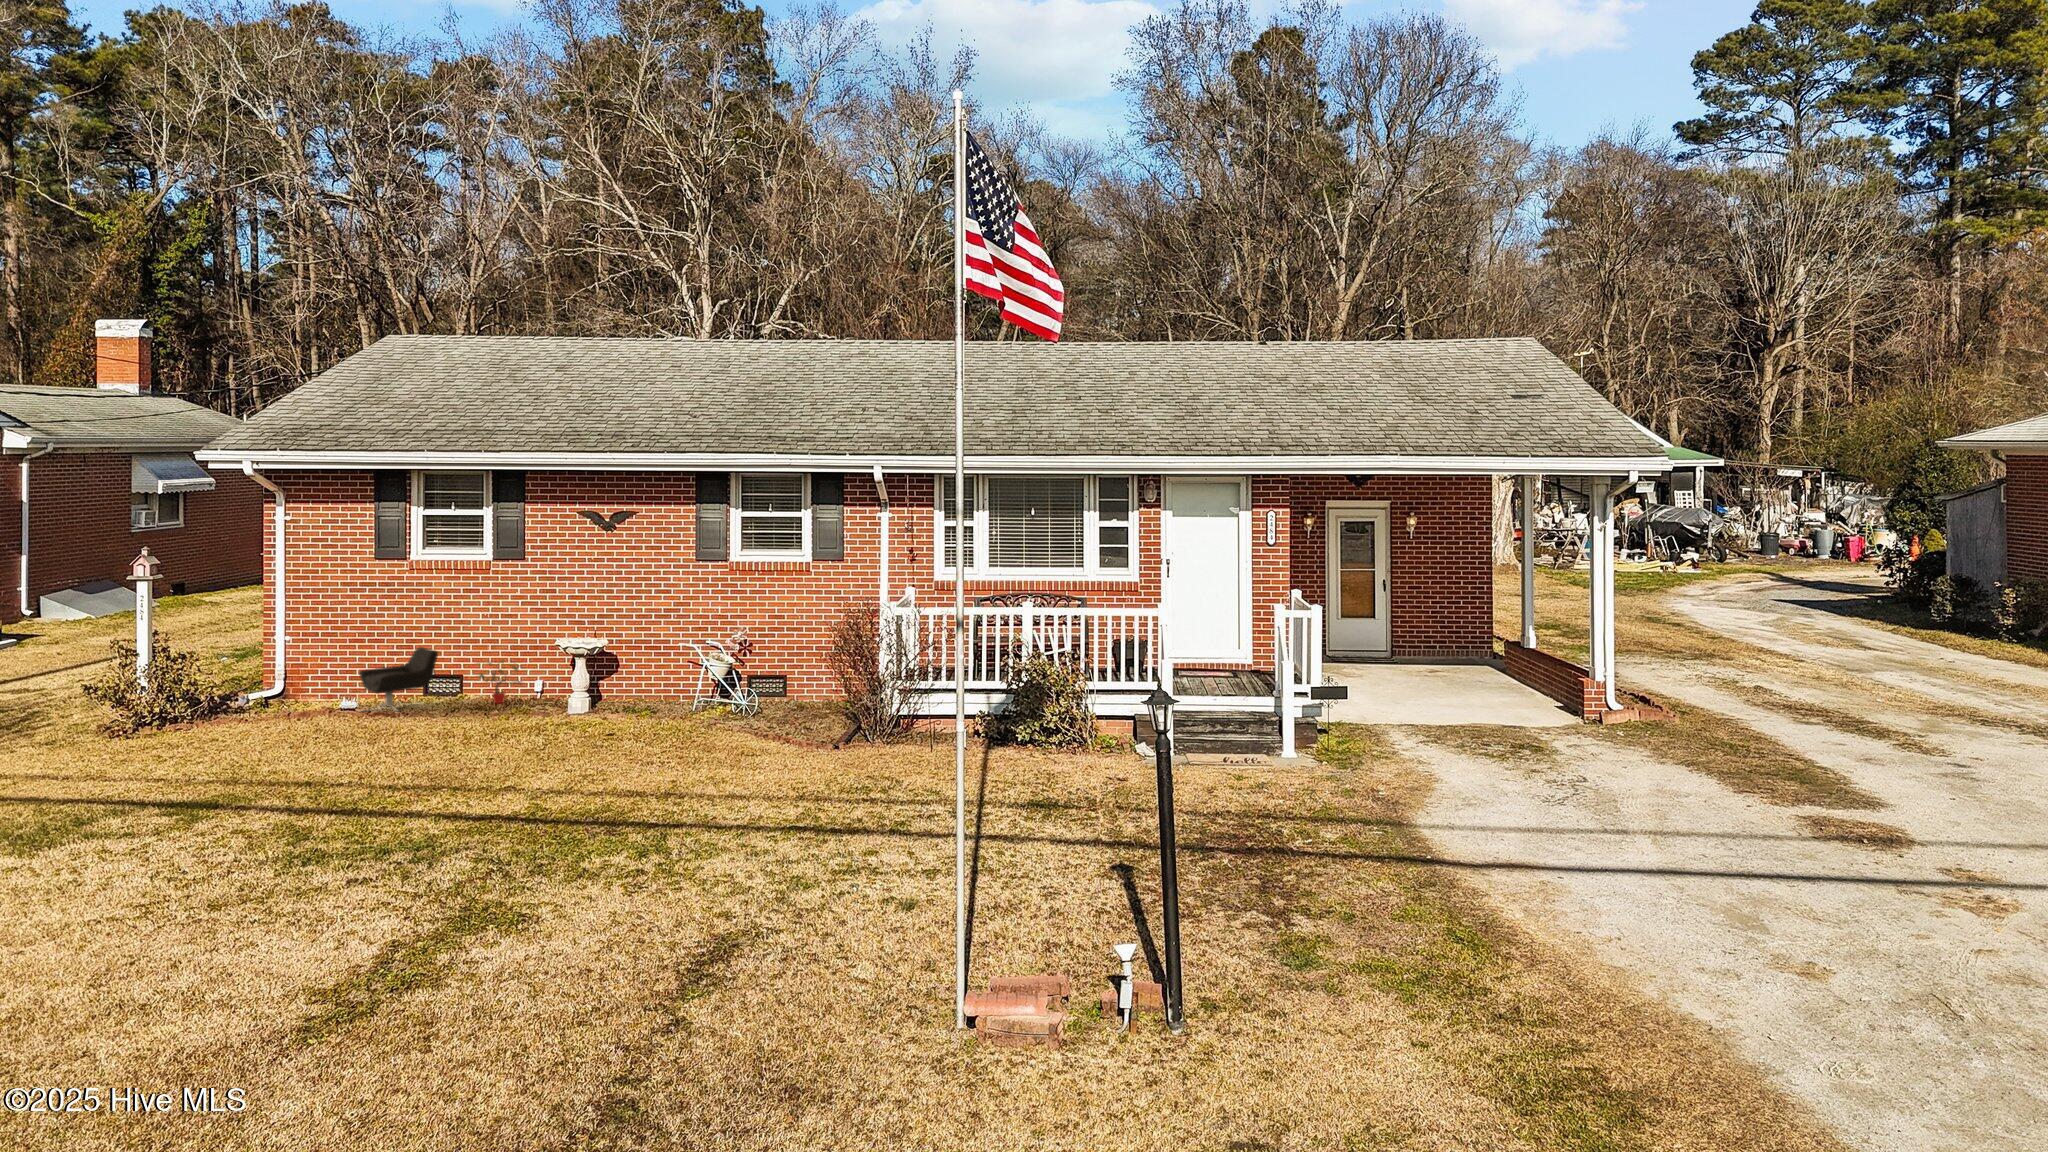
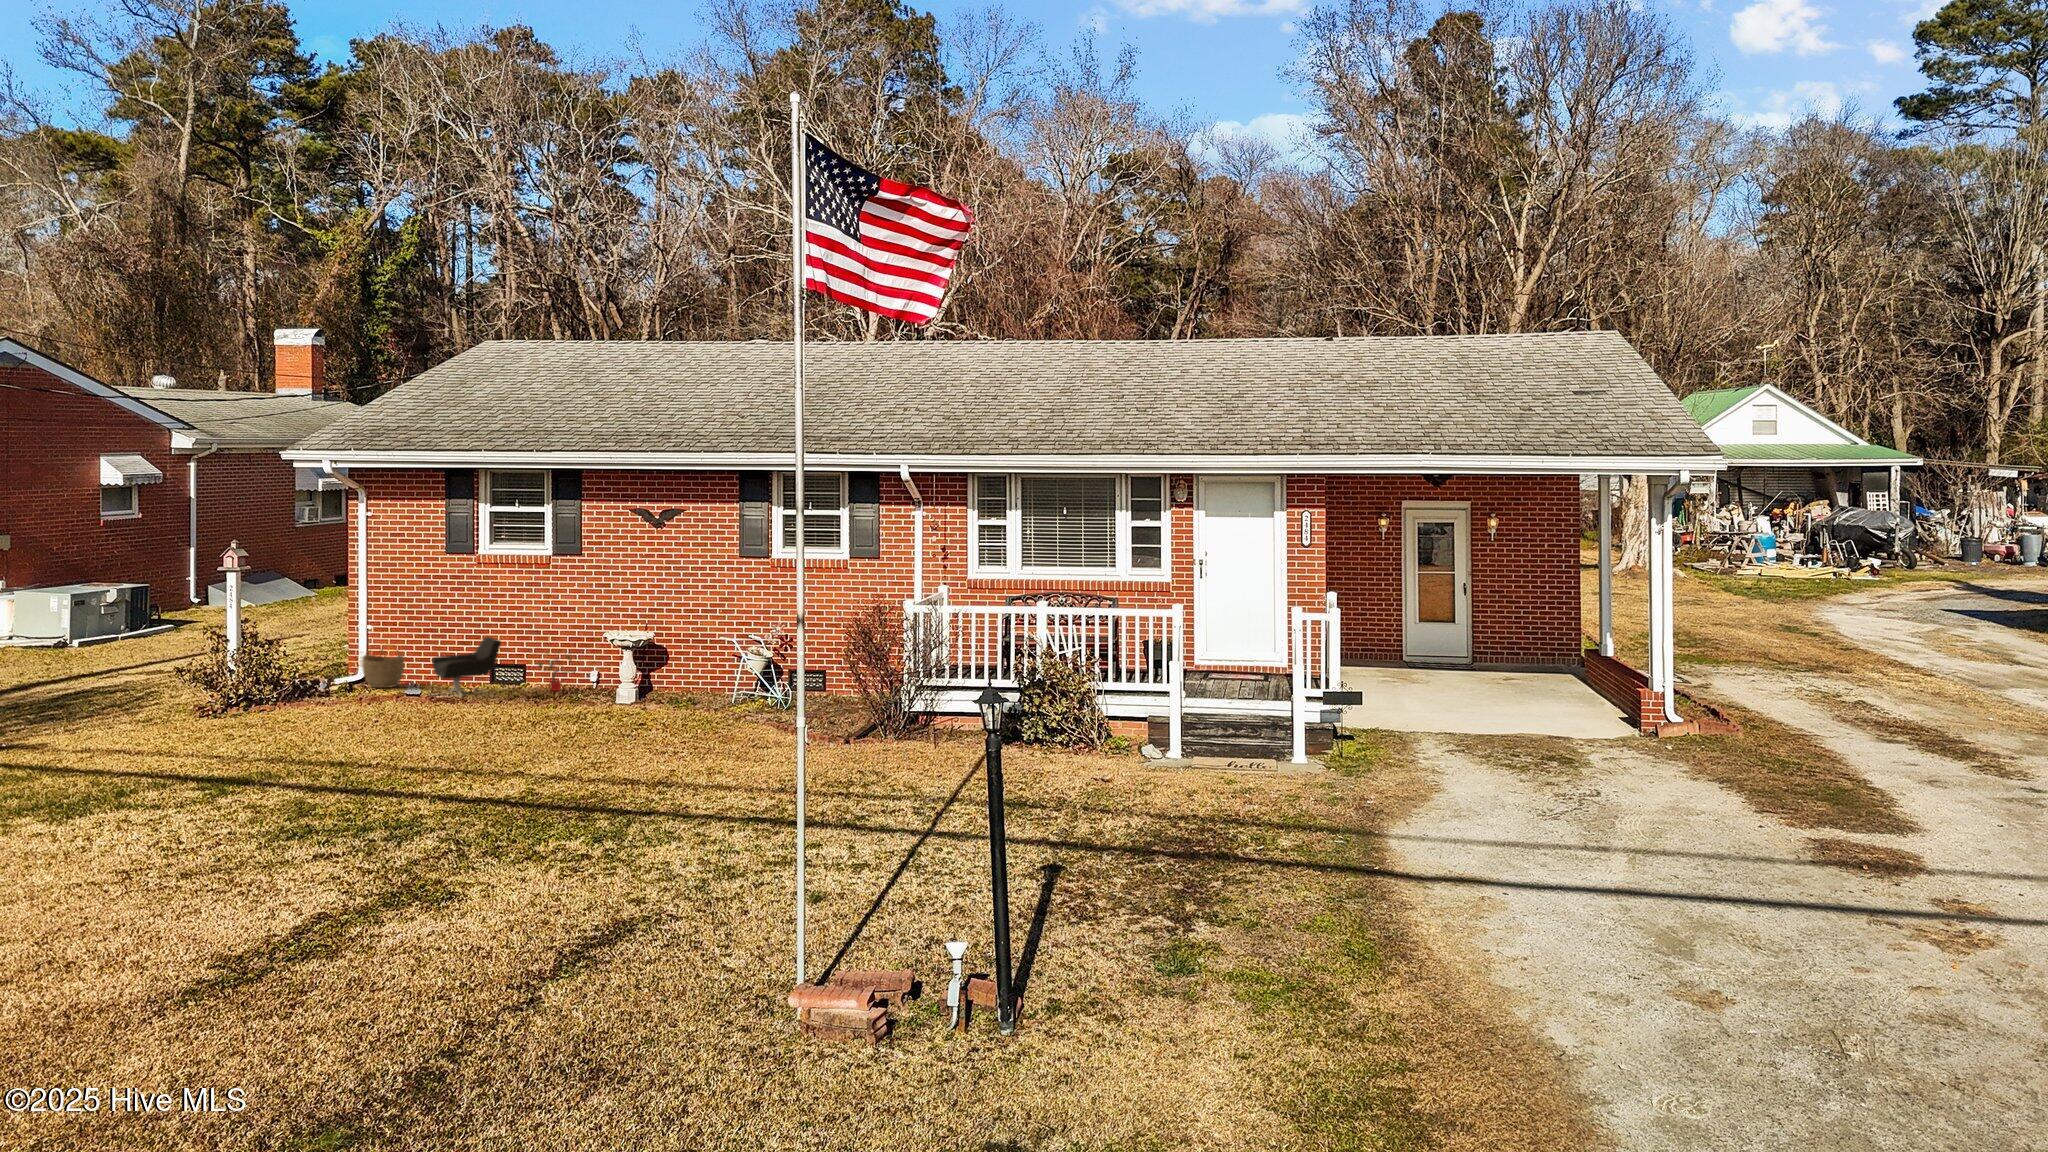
woven basket: none [278,657,325,705] -> present [362,644,404,688]

